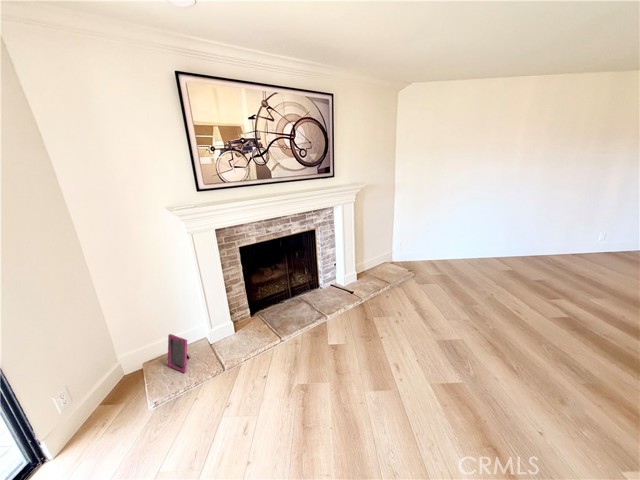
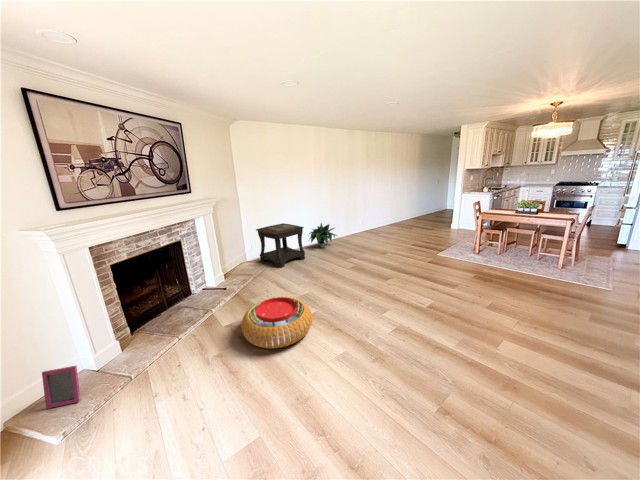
side table: none [408,222,480,283] -> present [256,223,305,268]
potted plant: none [483,229,545,267] -> present [309,223,337,248]
pouf: none [338,335,447,432] -> present [241,297,312,349]

